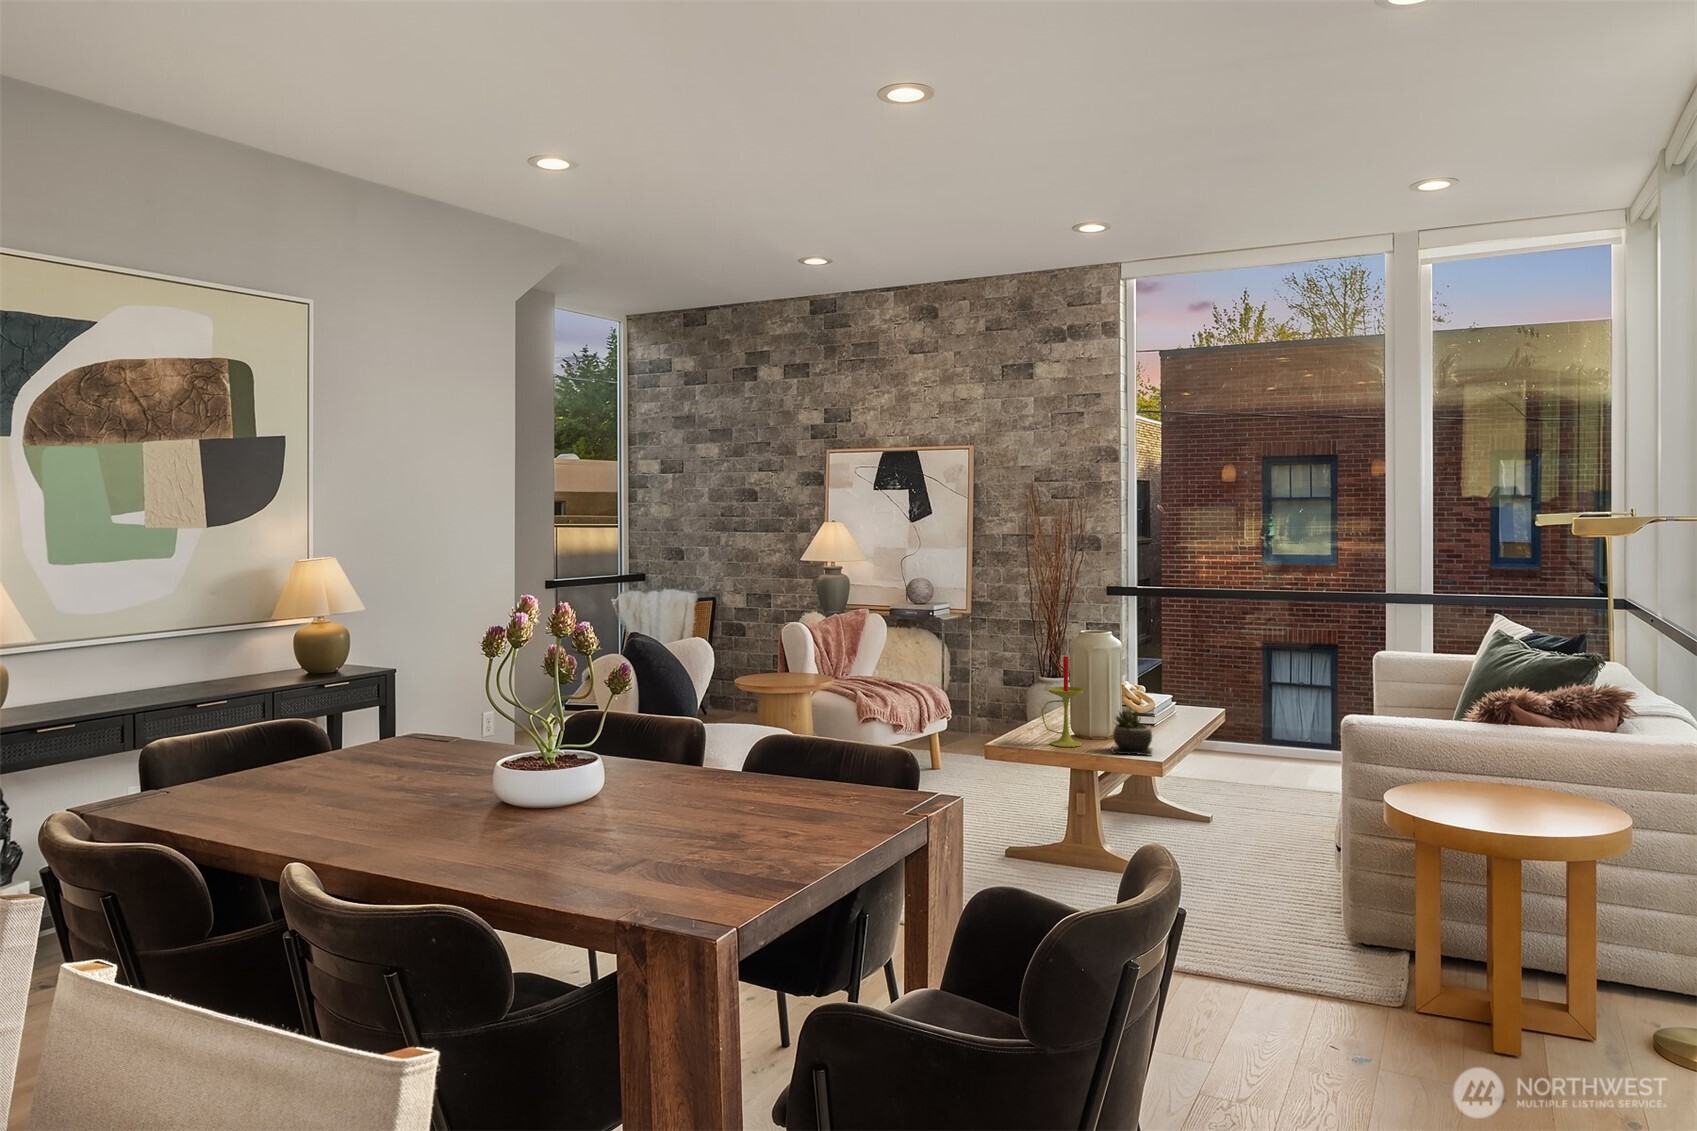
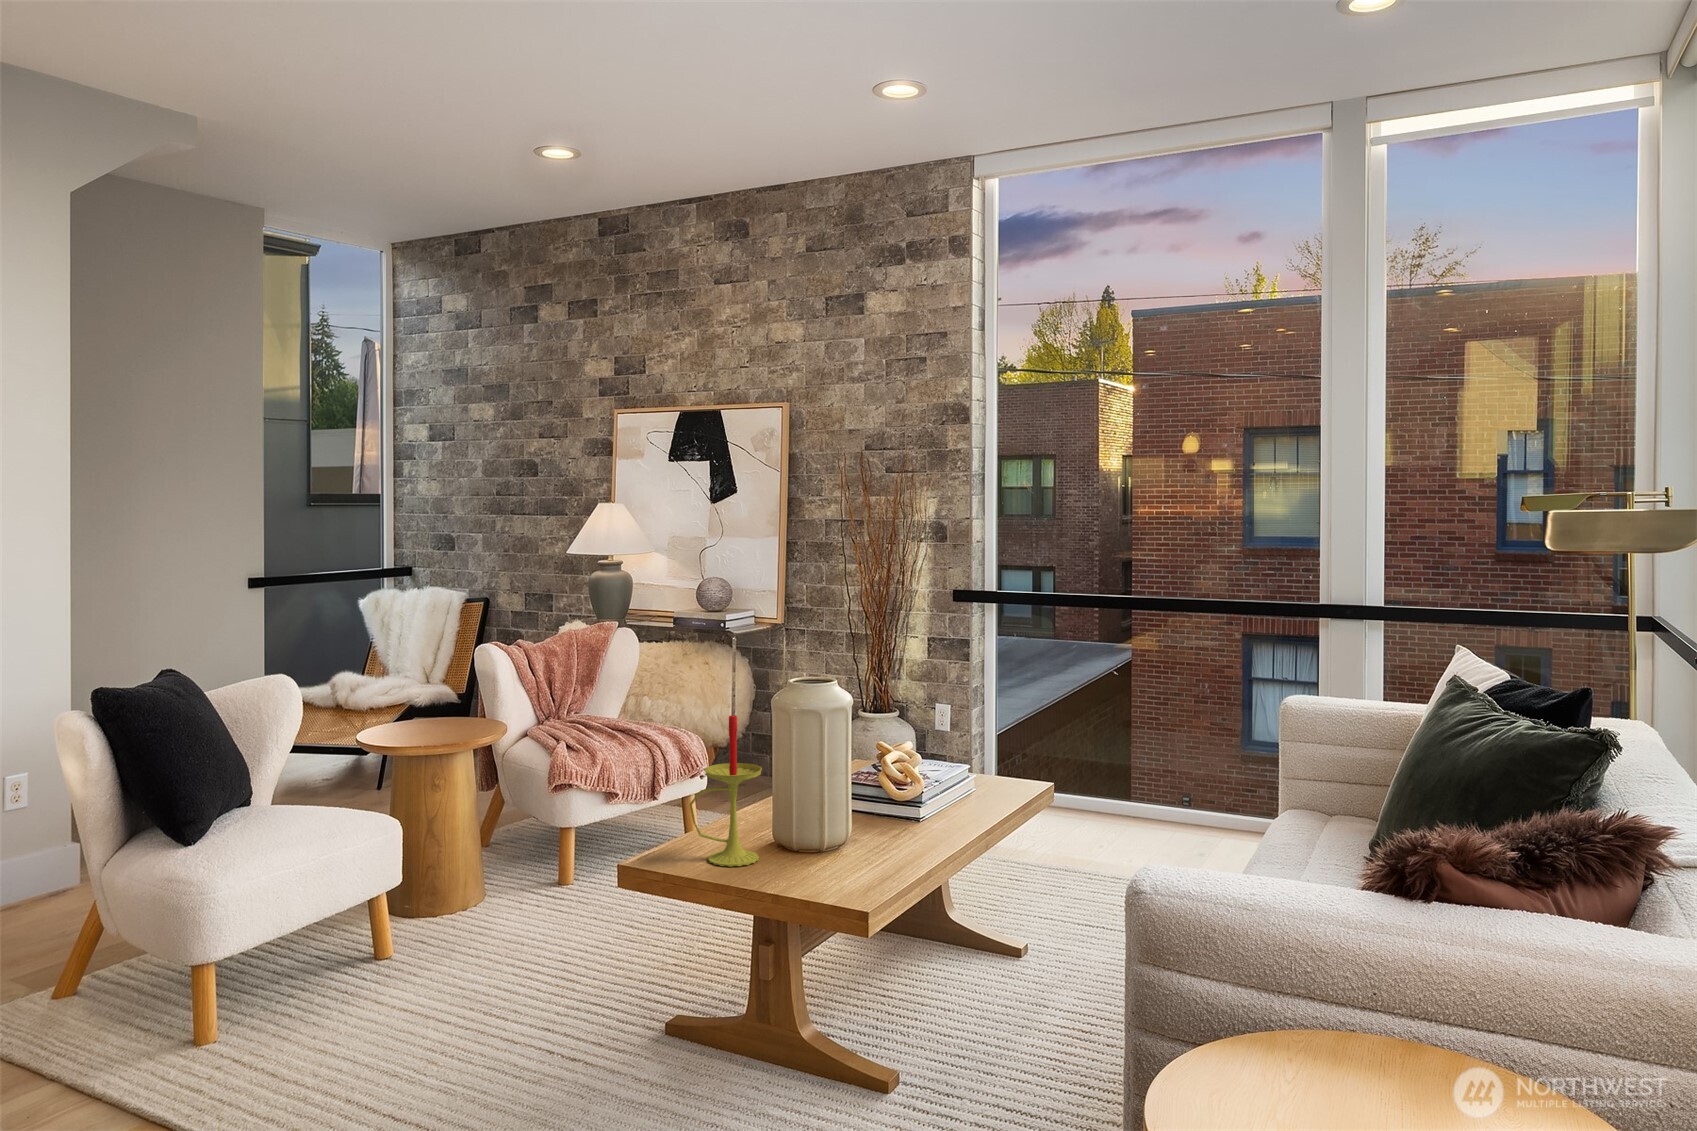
succulent plant: present [1111,709,1152,755] -> none [784,804,867,891]

